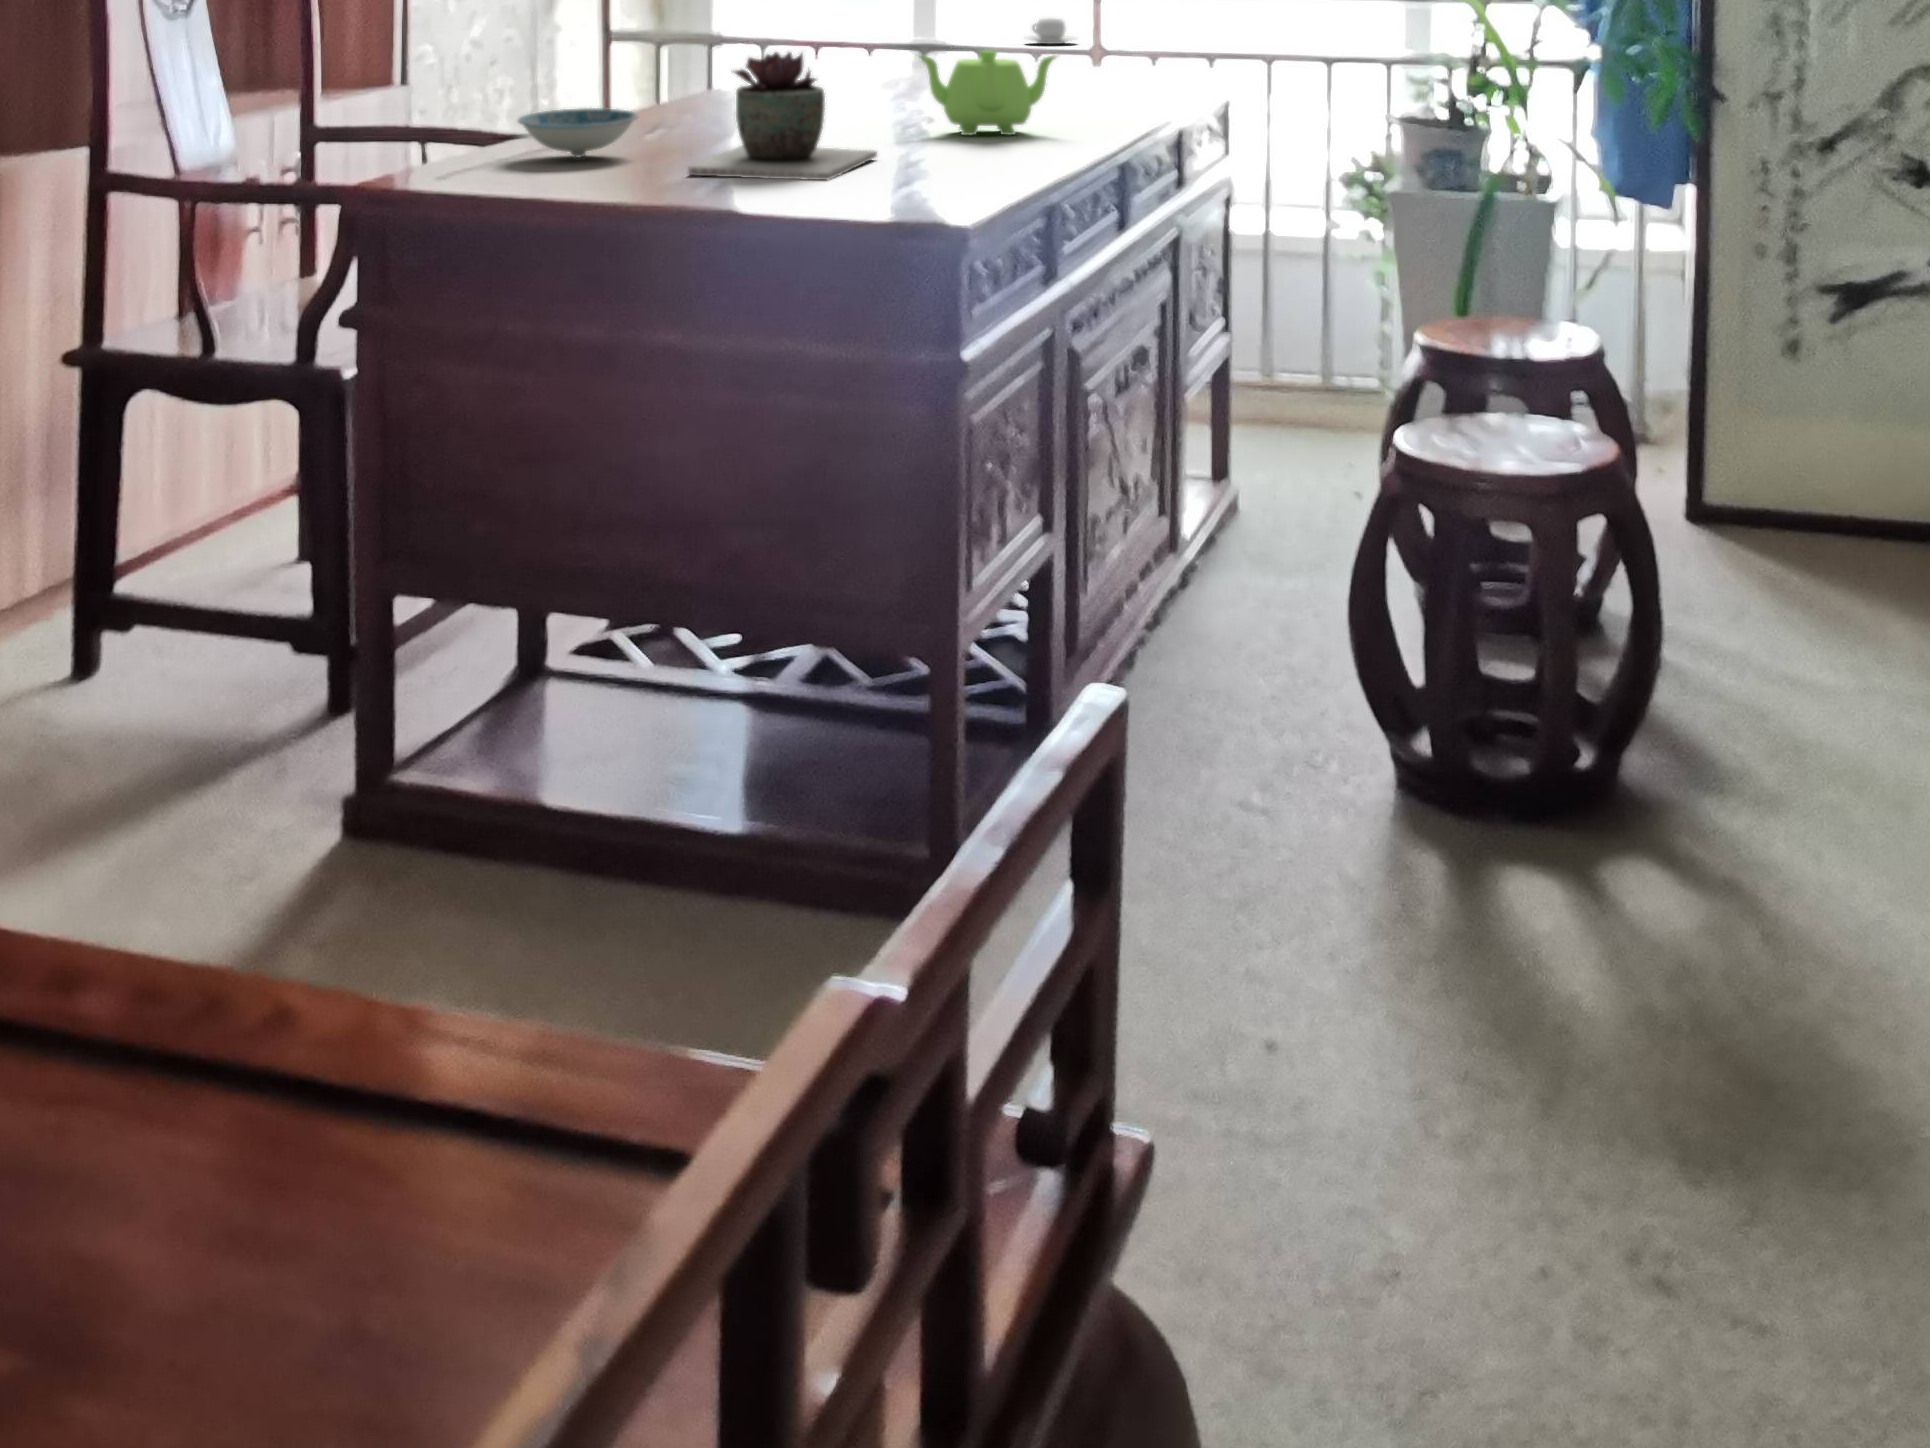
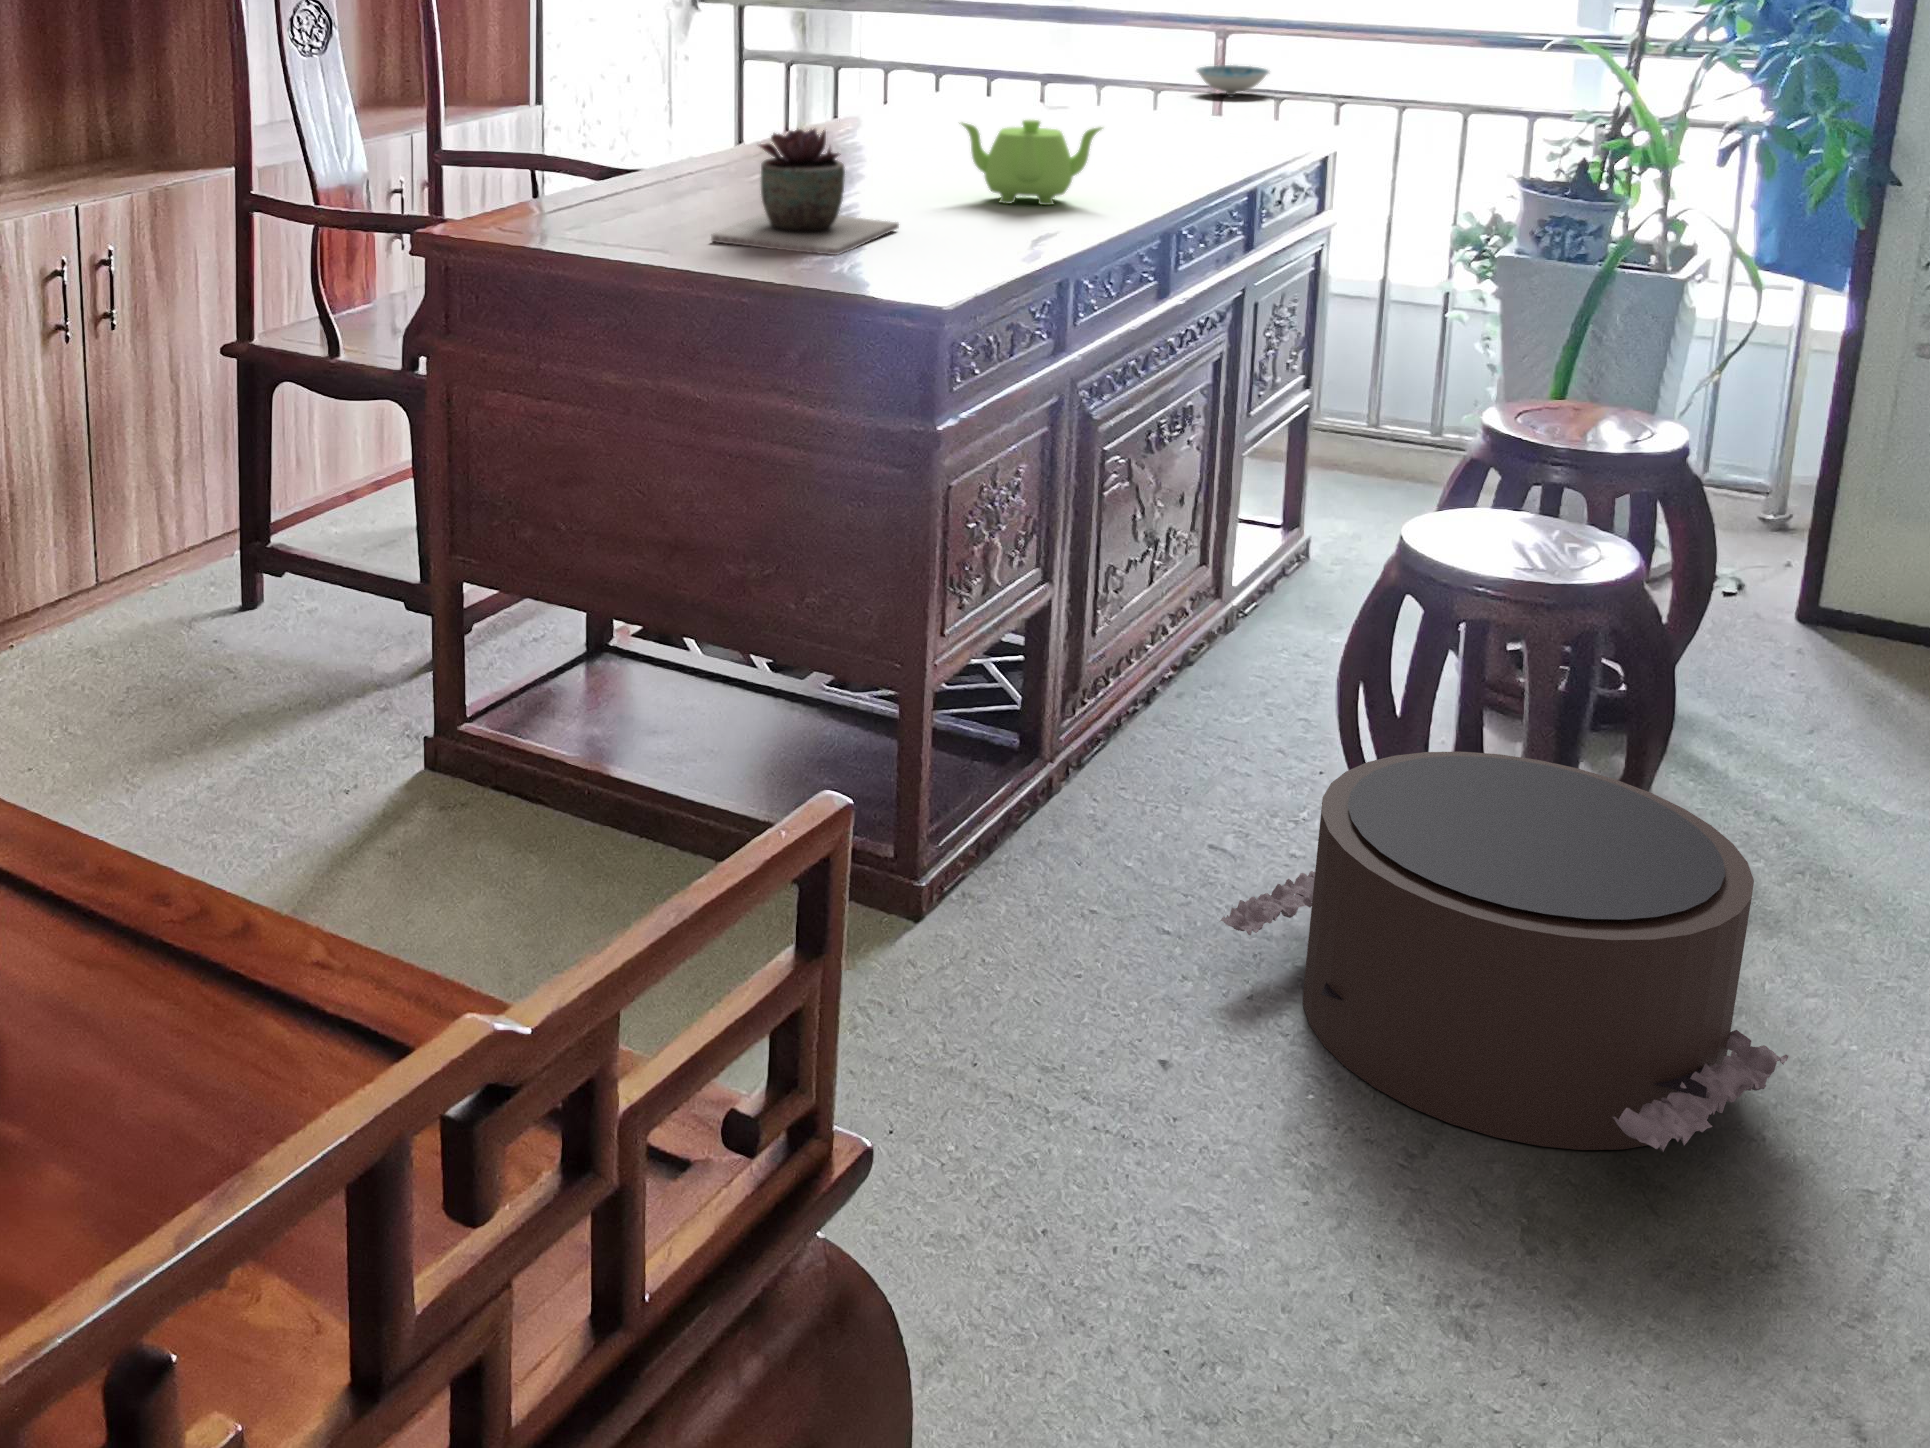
teacup: present [1026,18,1075,44] -> none [1141,52,1197,79]
ceramic bowl: present [518,108,638,157] -> present [1196,65,1269,95]
pouf: none [1284,651,1840,1059] -> present [1220,752,1788,1151]

